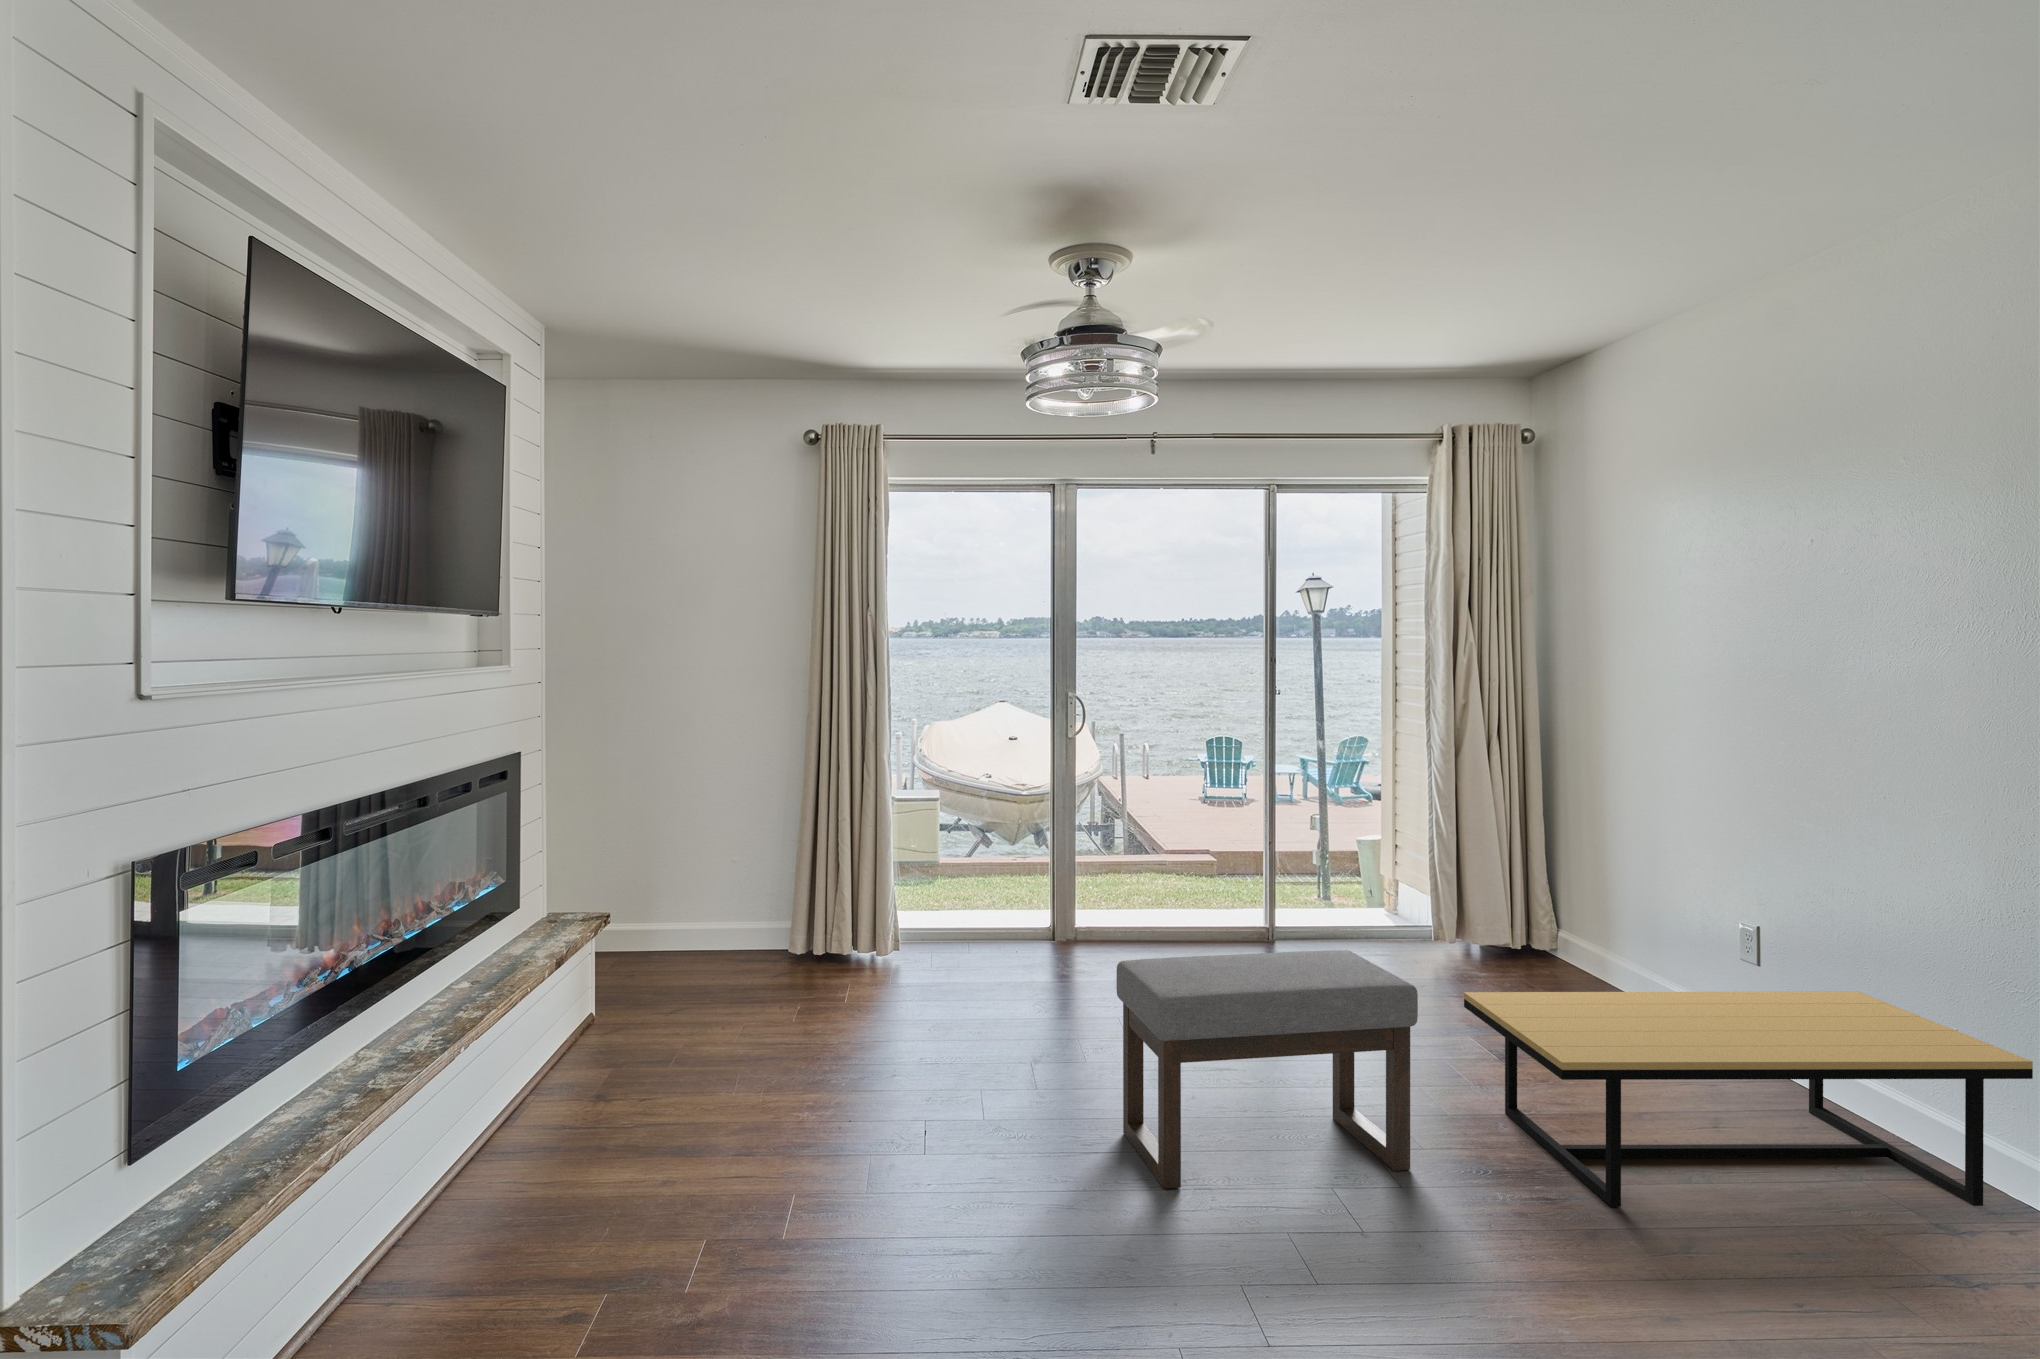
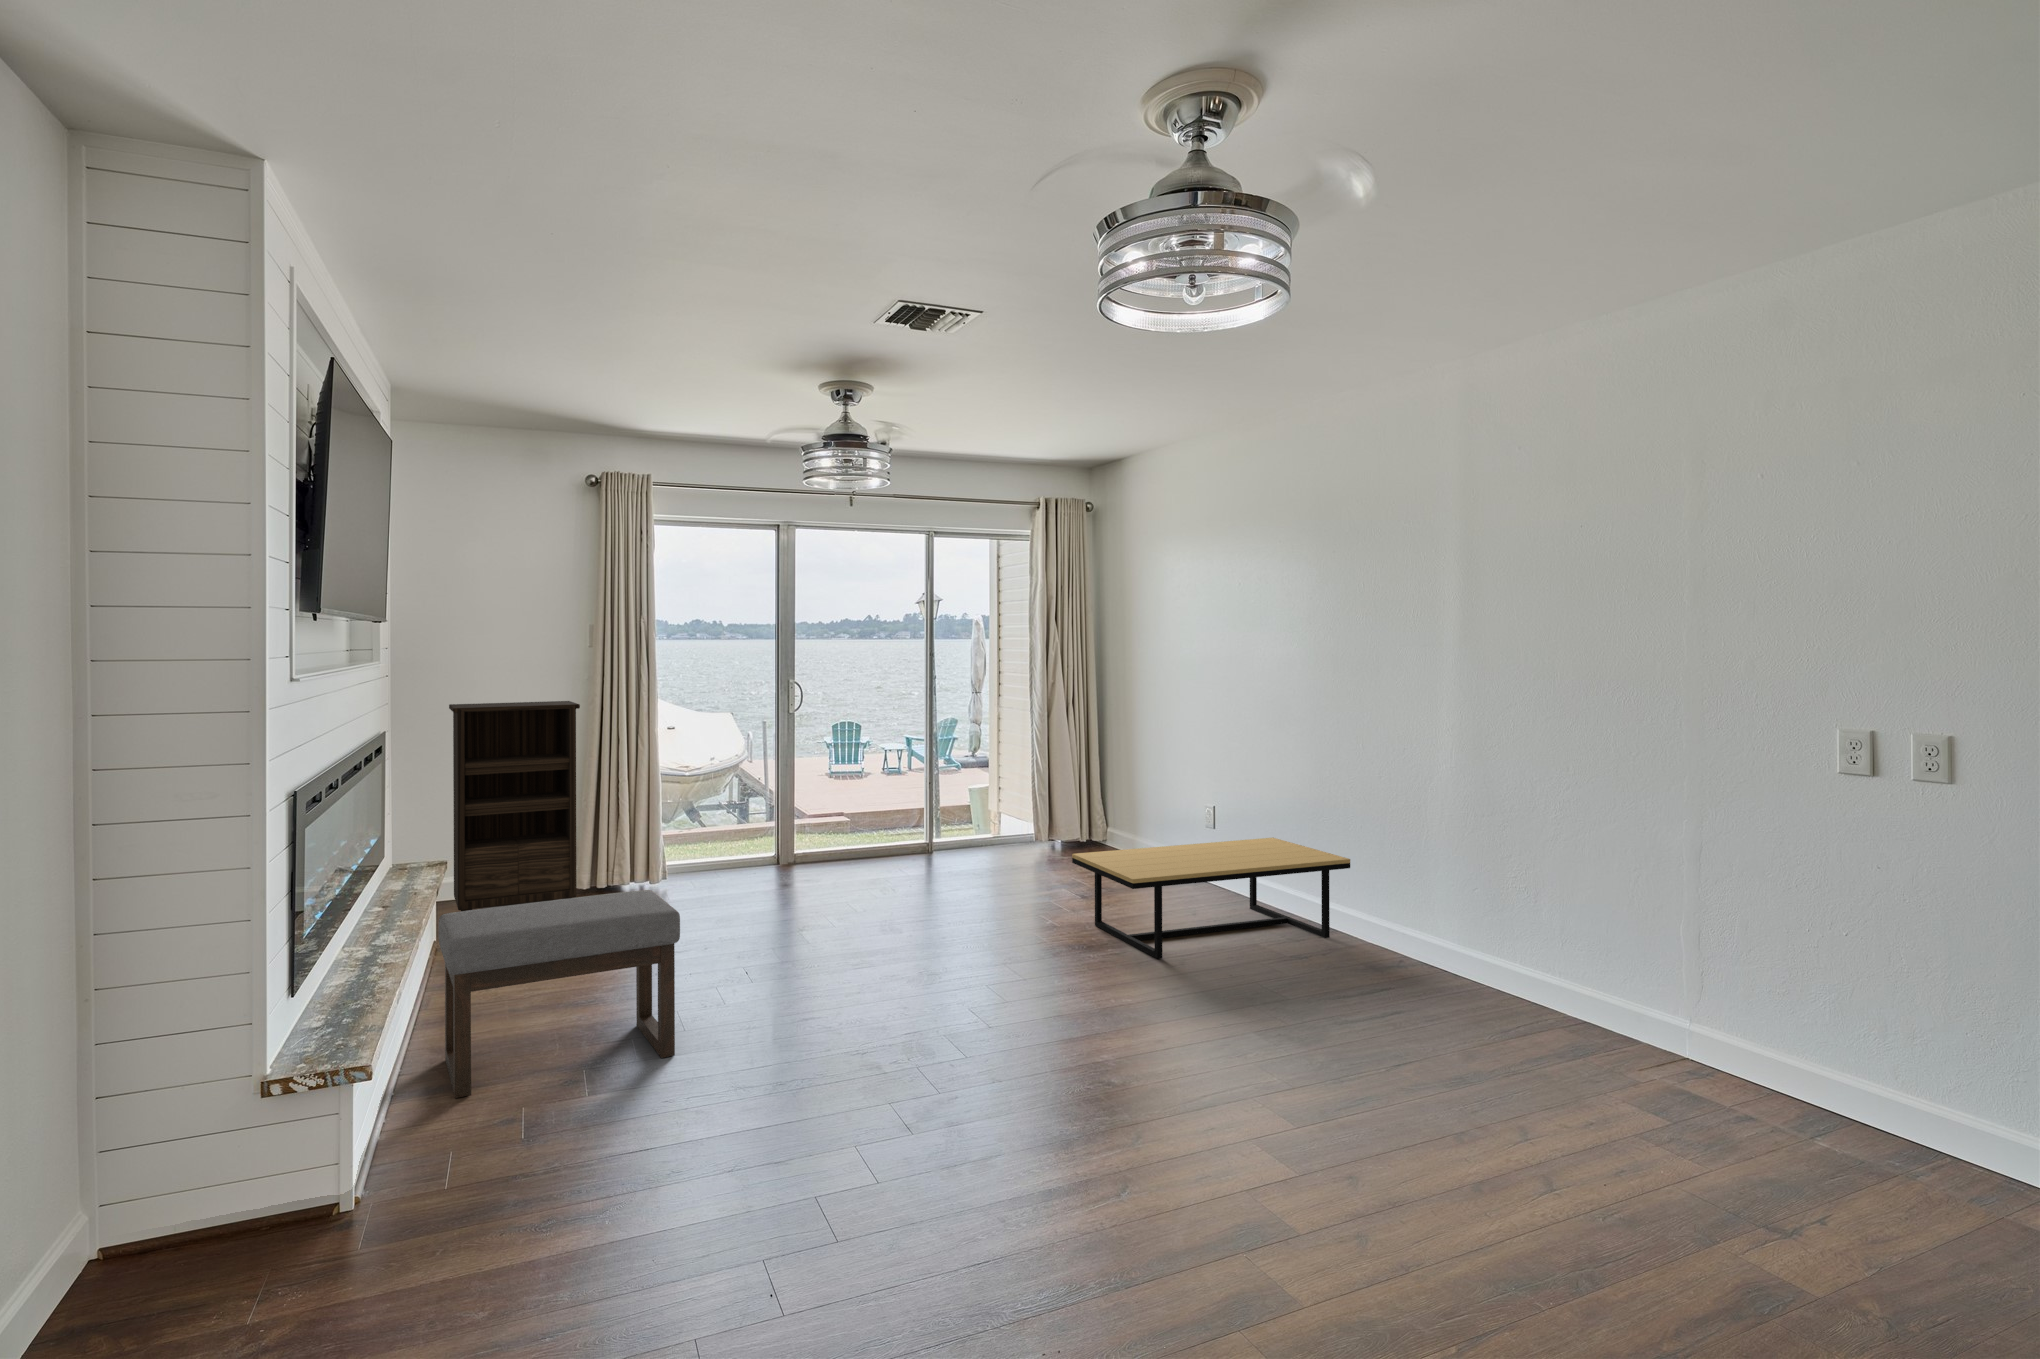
bookshelf: none [618,716,774,991] -> present [449,701,580,911]
ottoman: present [1116,950,1418,1189] -> present [438,890,680,1098]

